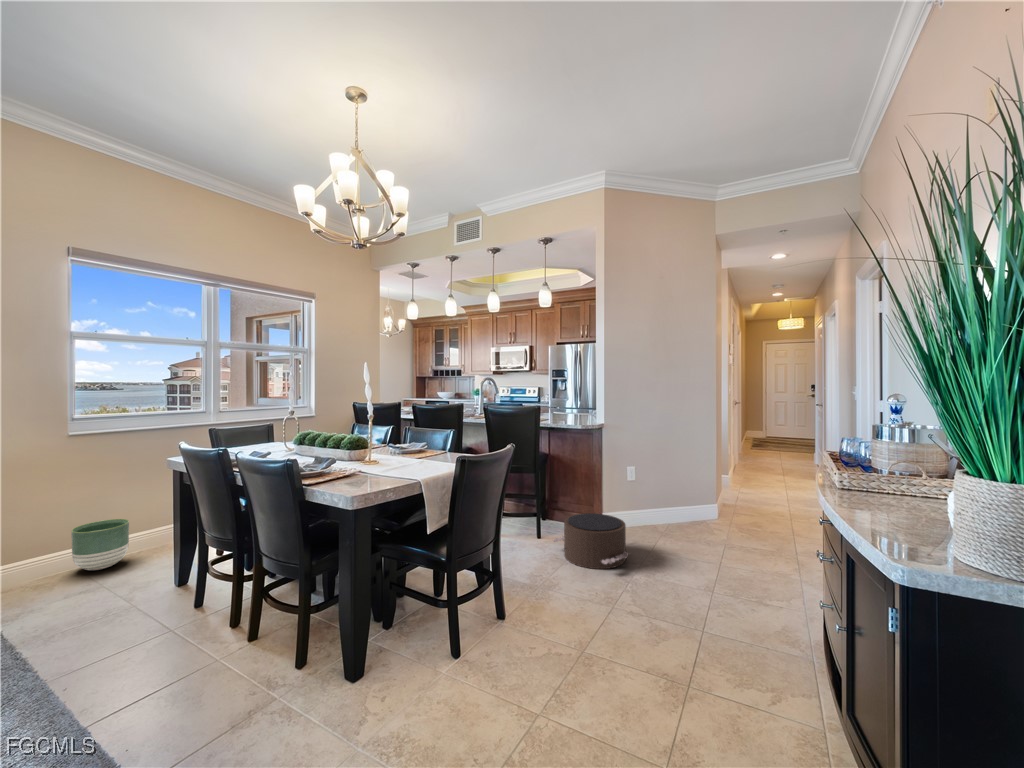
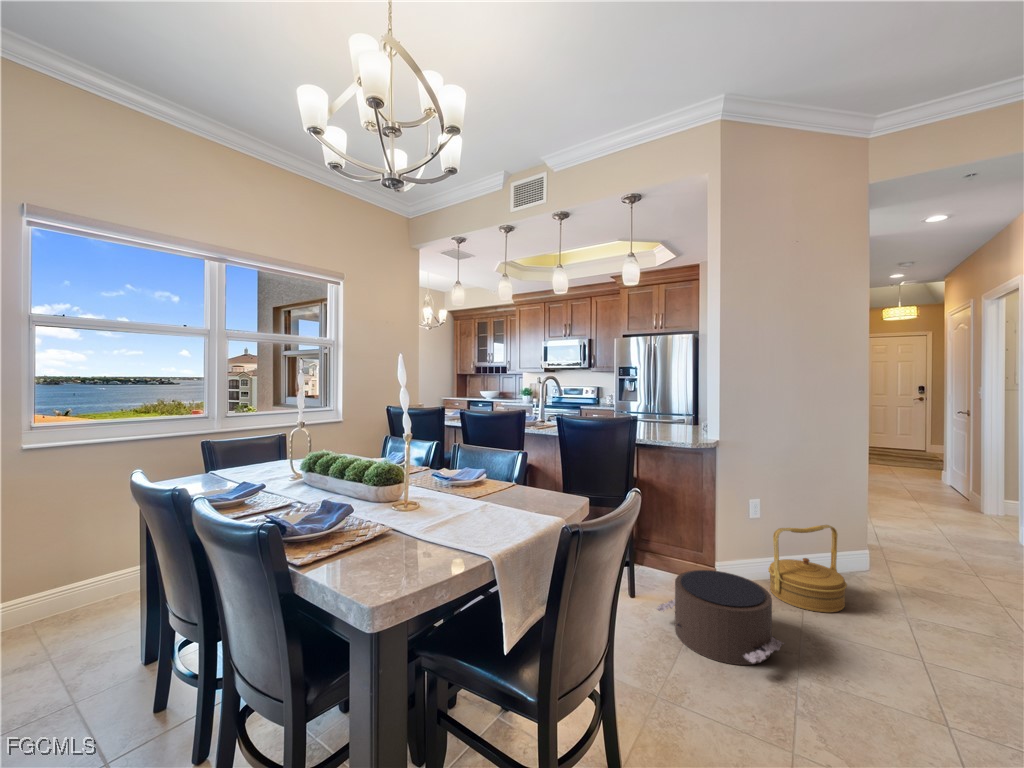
woven basket: none [640,482,689,541] -> present [768,525,847,613]
planter: present [71,519,129,570] -> none [25,557,102,628]

